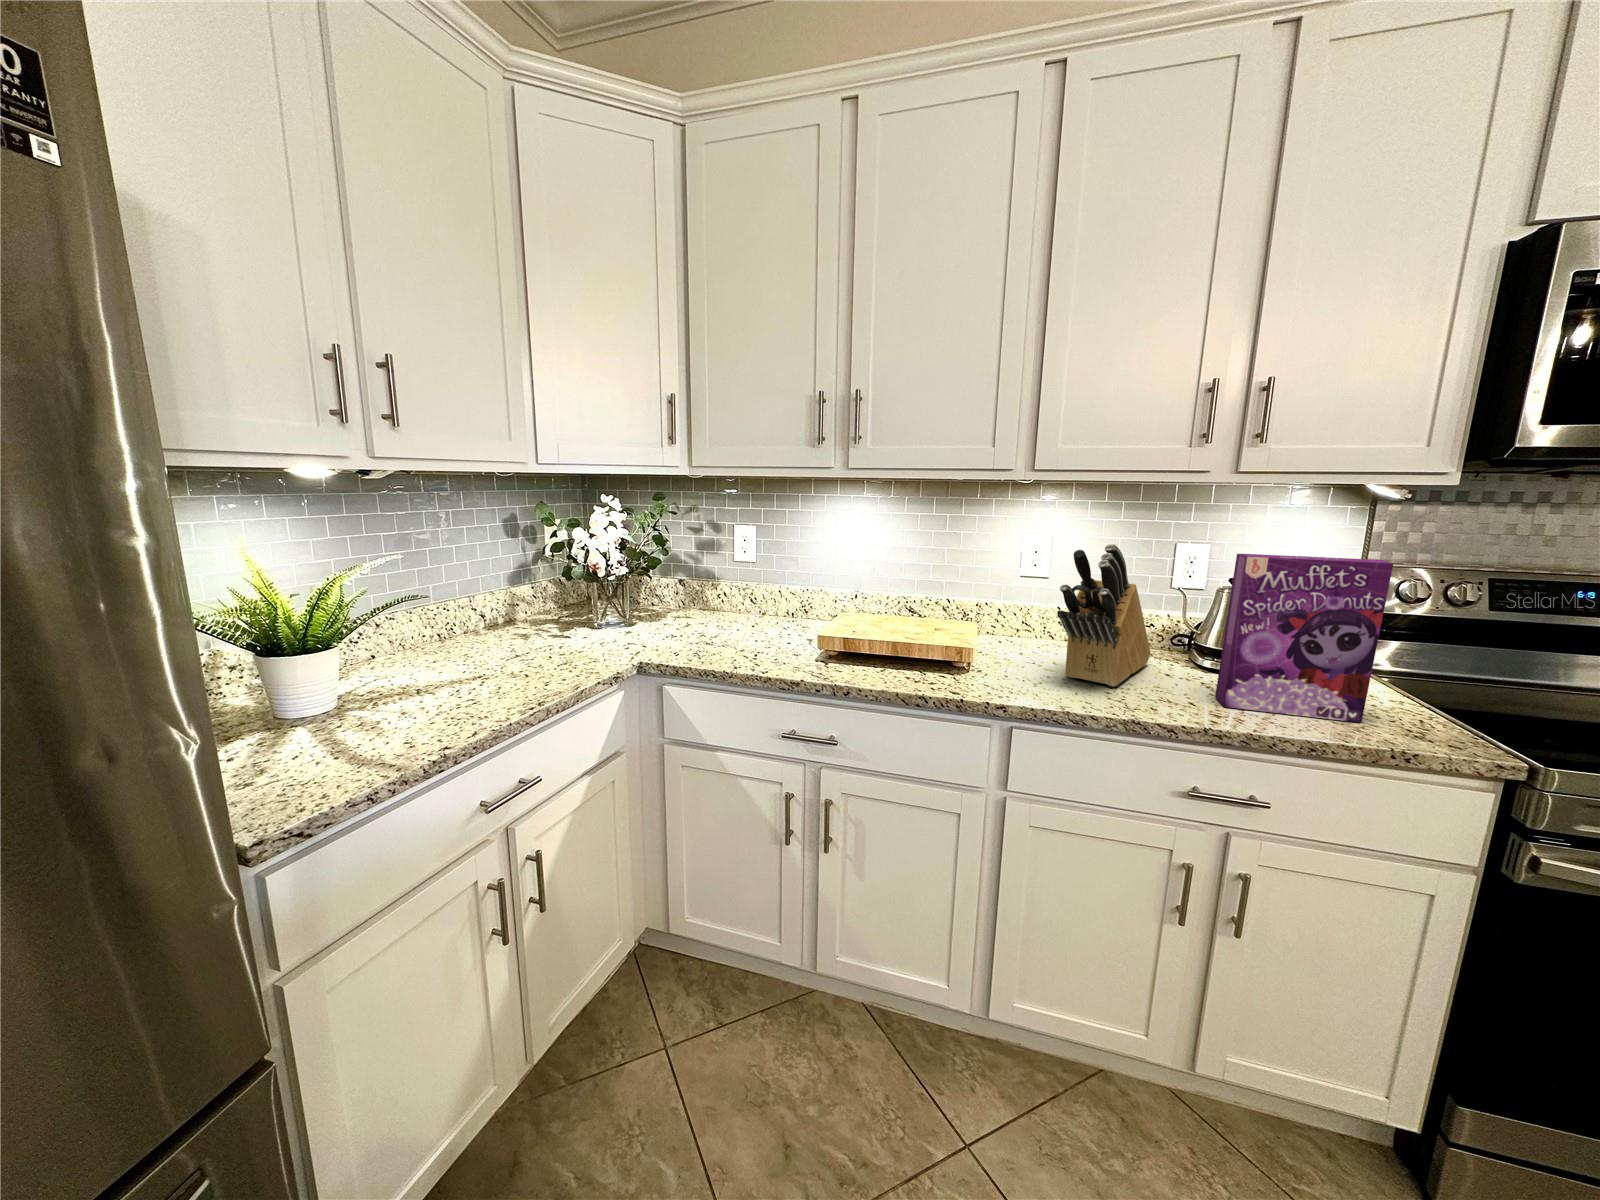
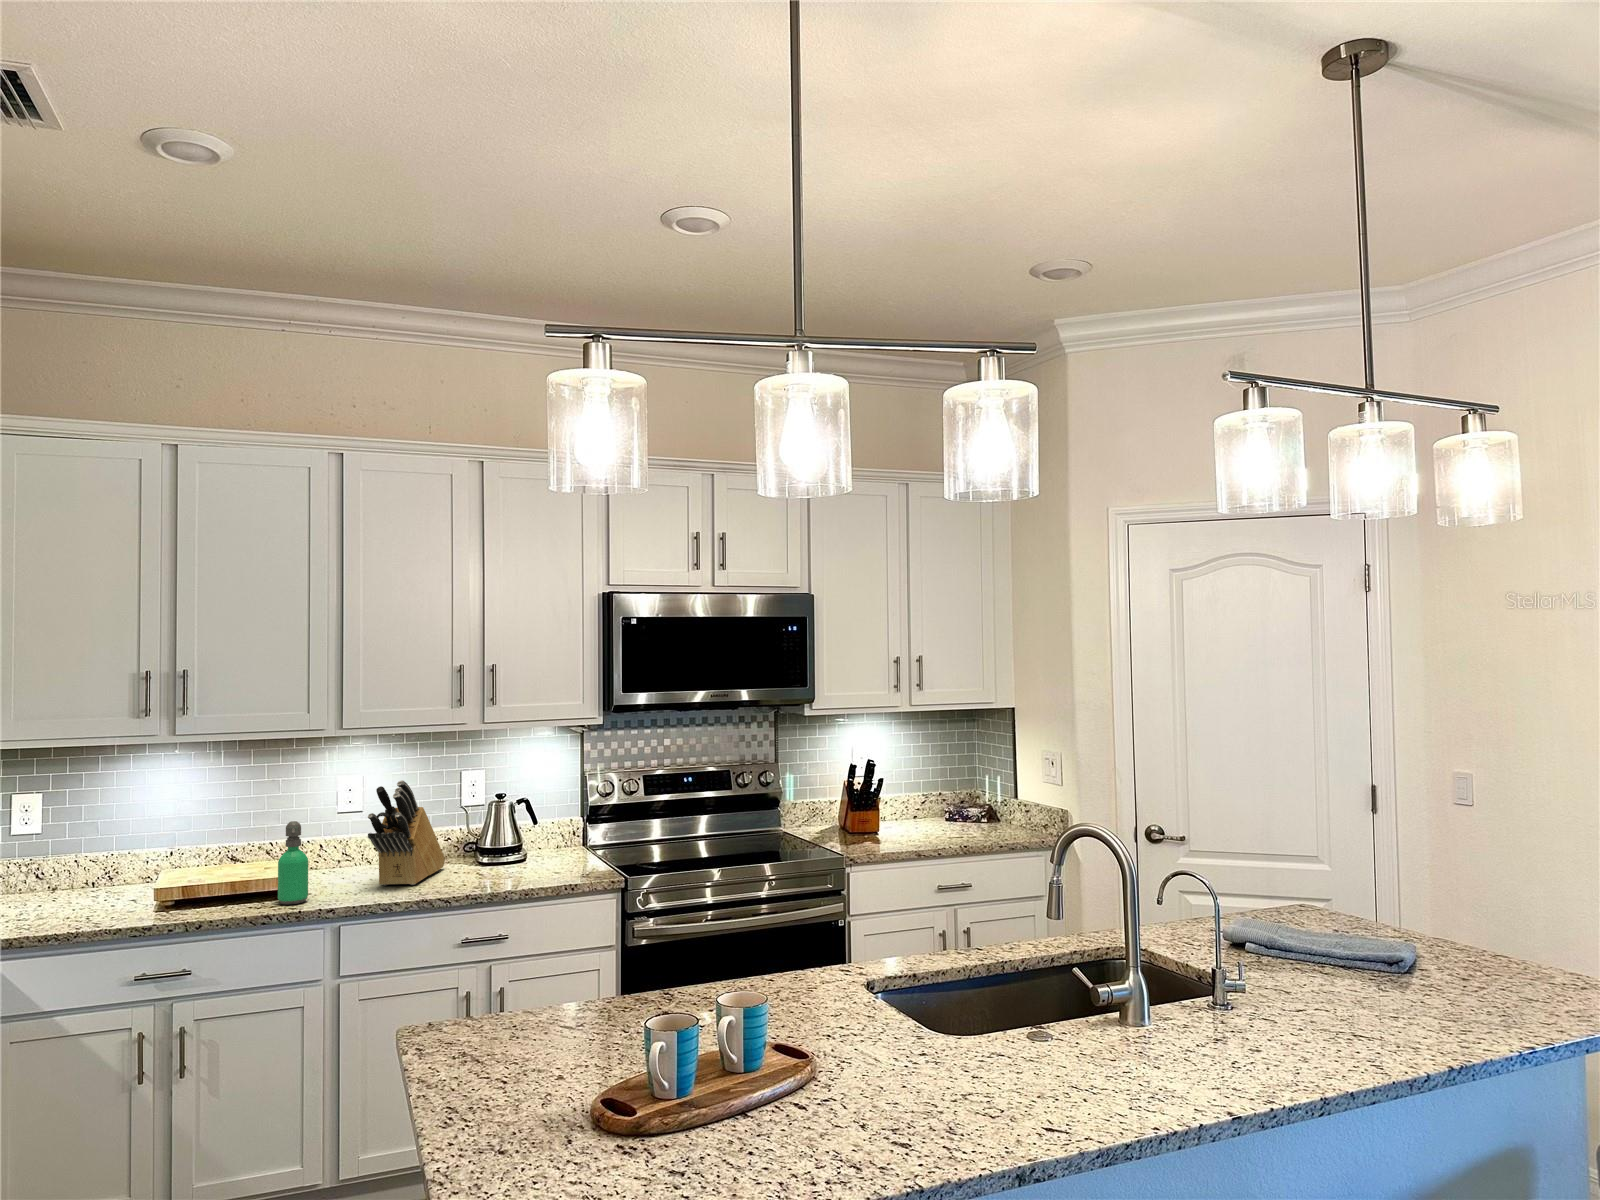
cereal box: present [1215,554,1393,723] -> none [481,775,558,882]
soap dispenser: none [940,582,978,685] -> present [278,821,308,904]

